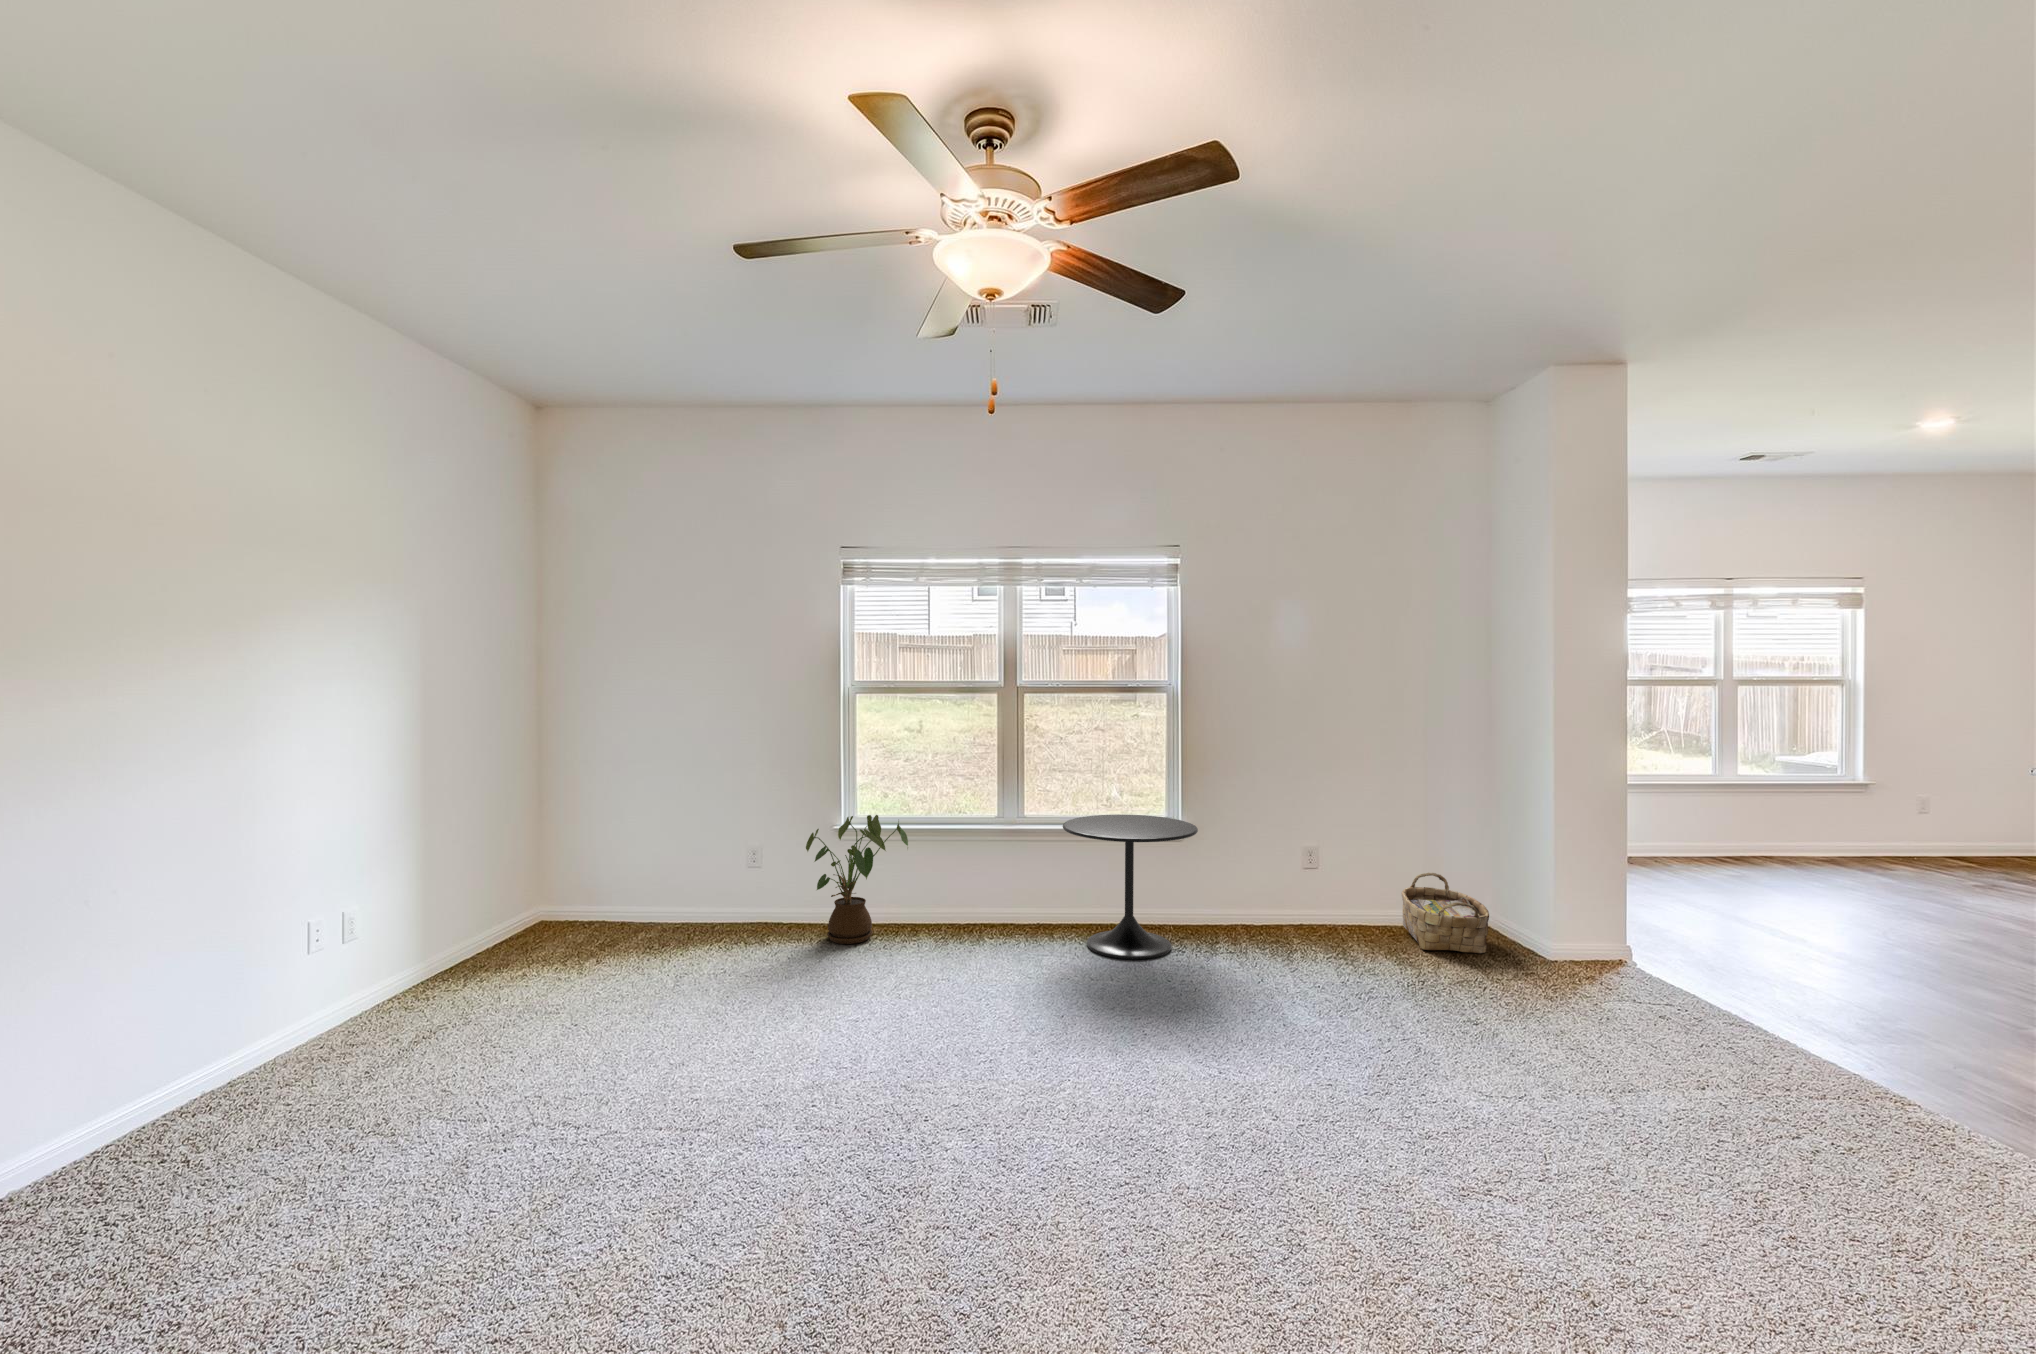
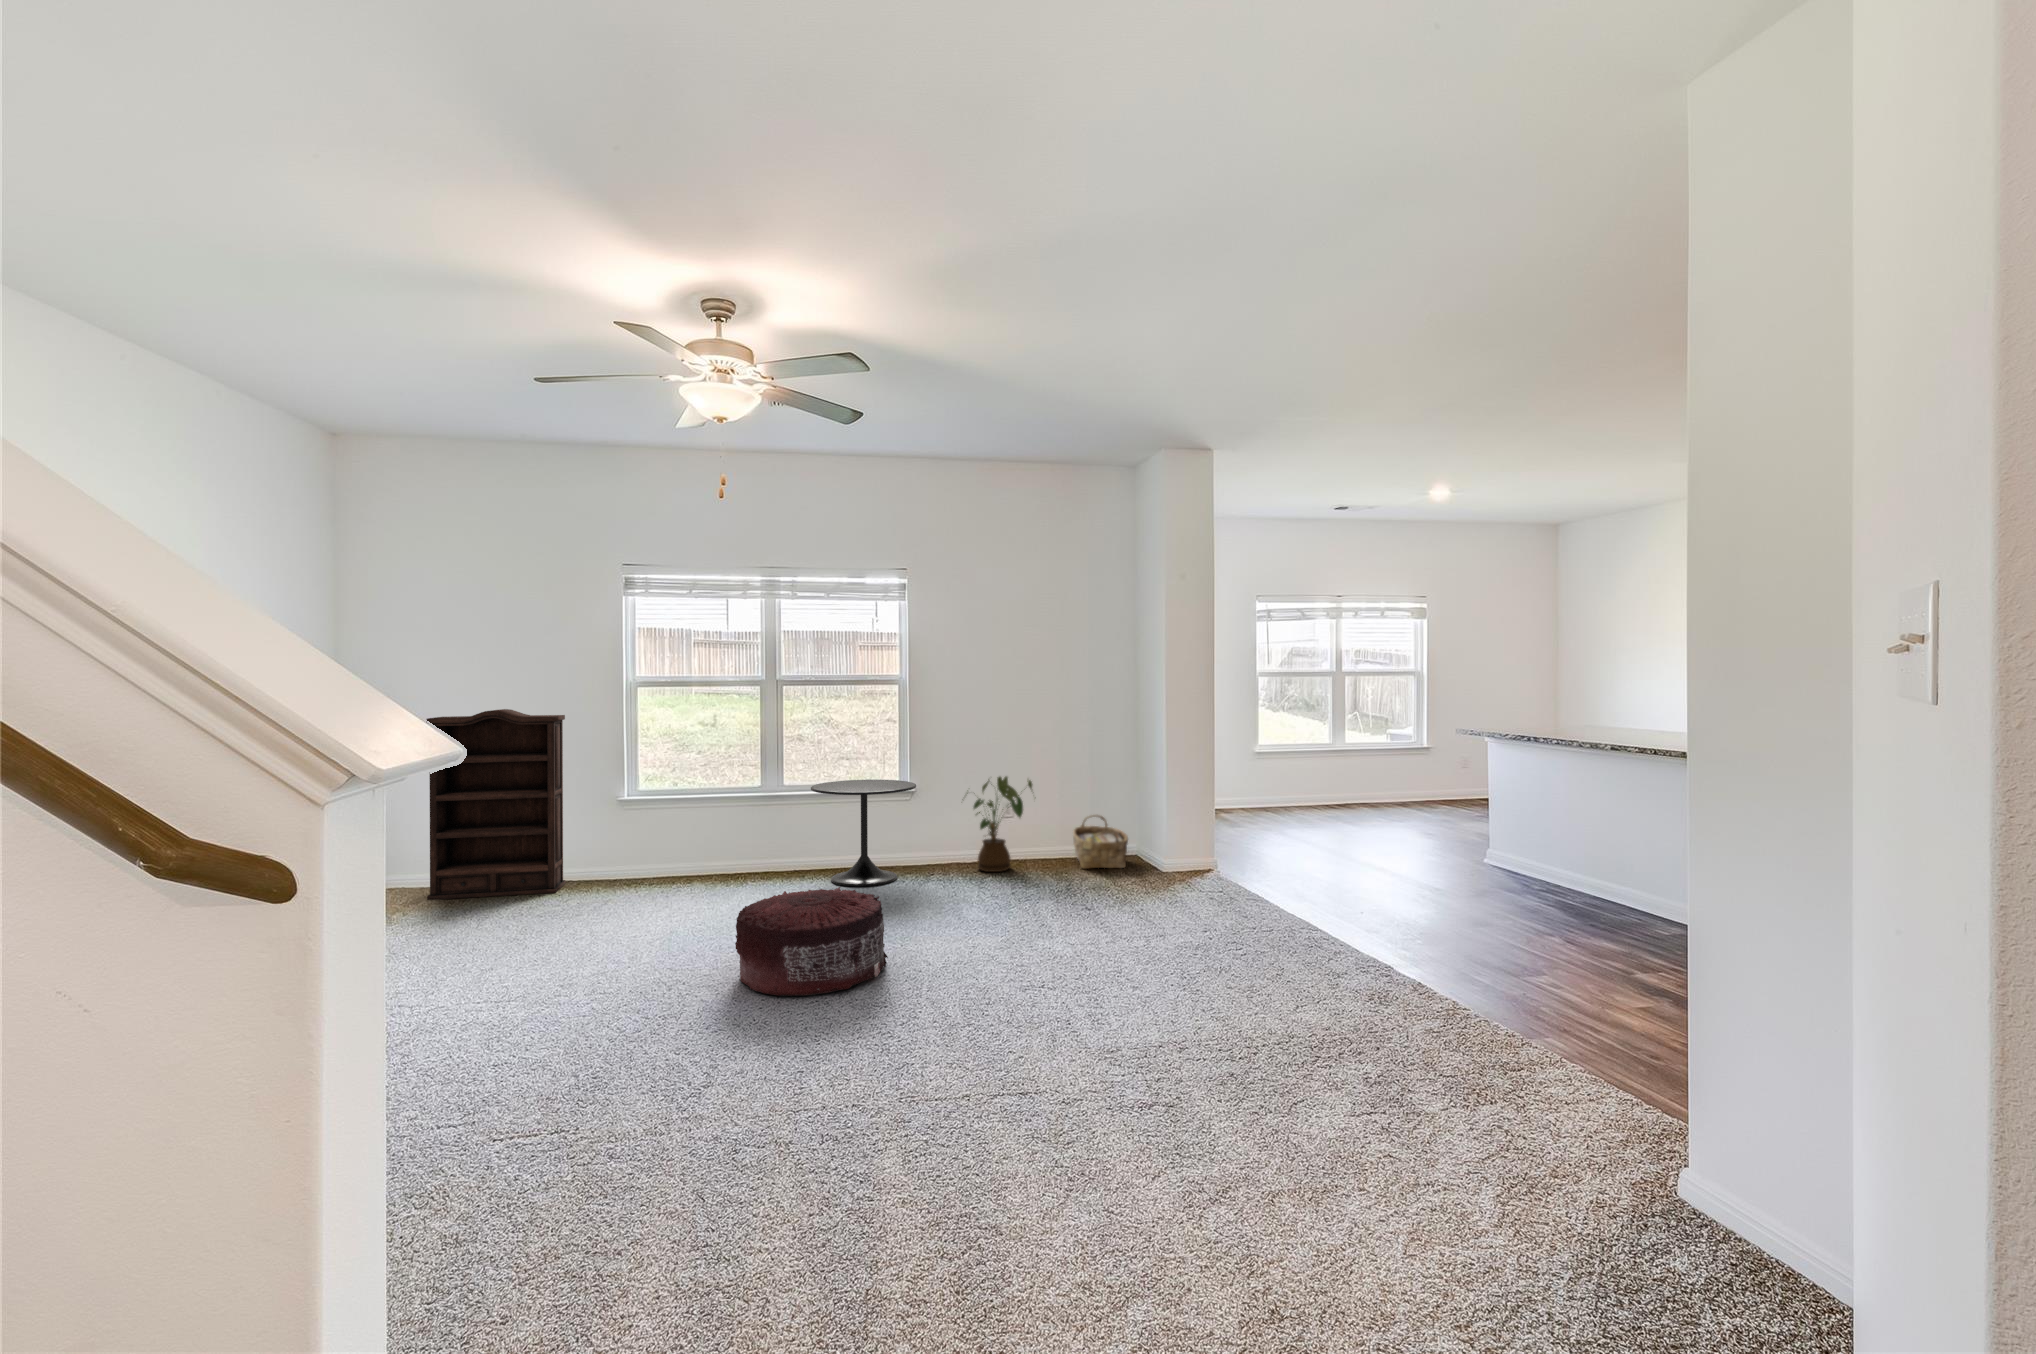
bookshelf: none [628,719,777,940] -> present [426,709,566,900]
house plant: present [806,815,908,944] -> present [967,776,1032,872]
pouf: none [996,999,1218,1199] -> present [735,887,888,996]

